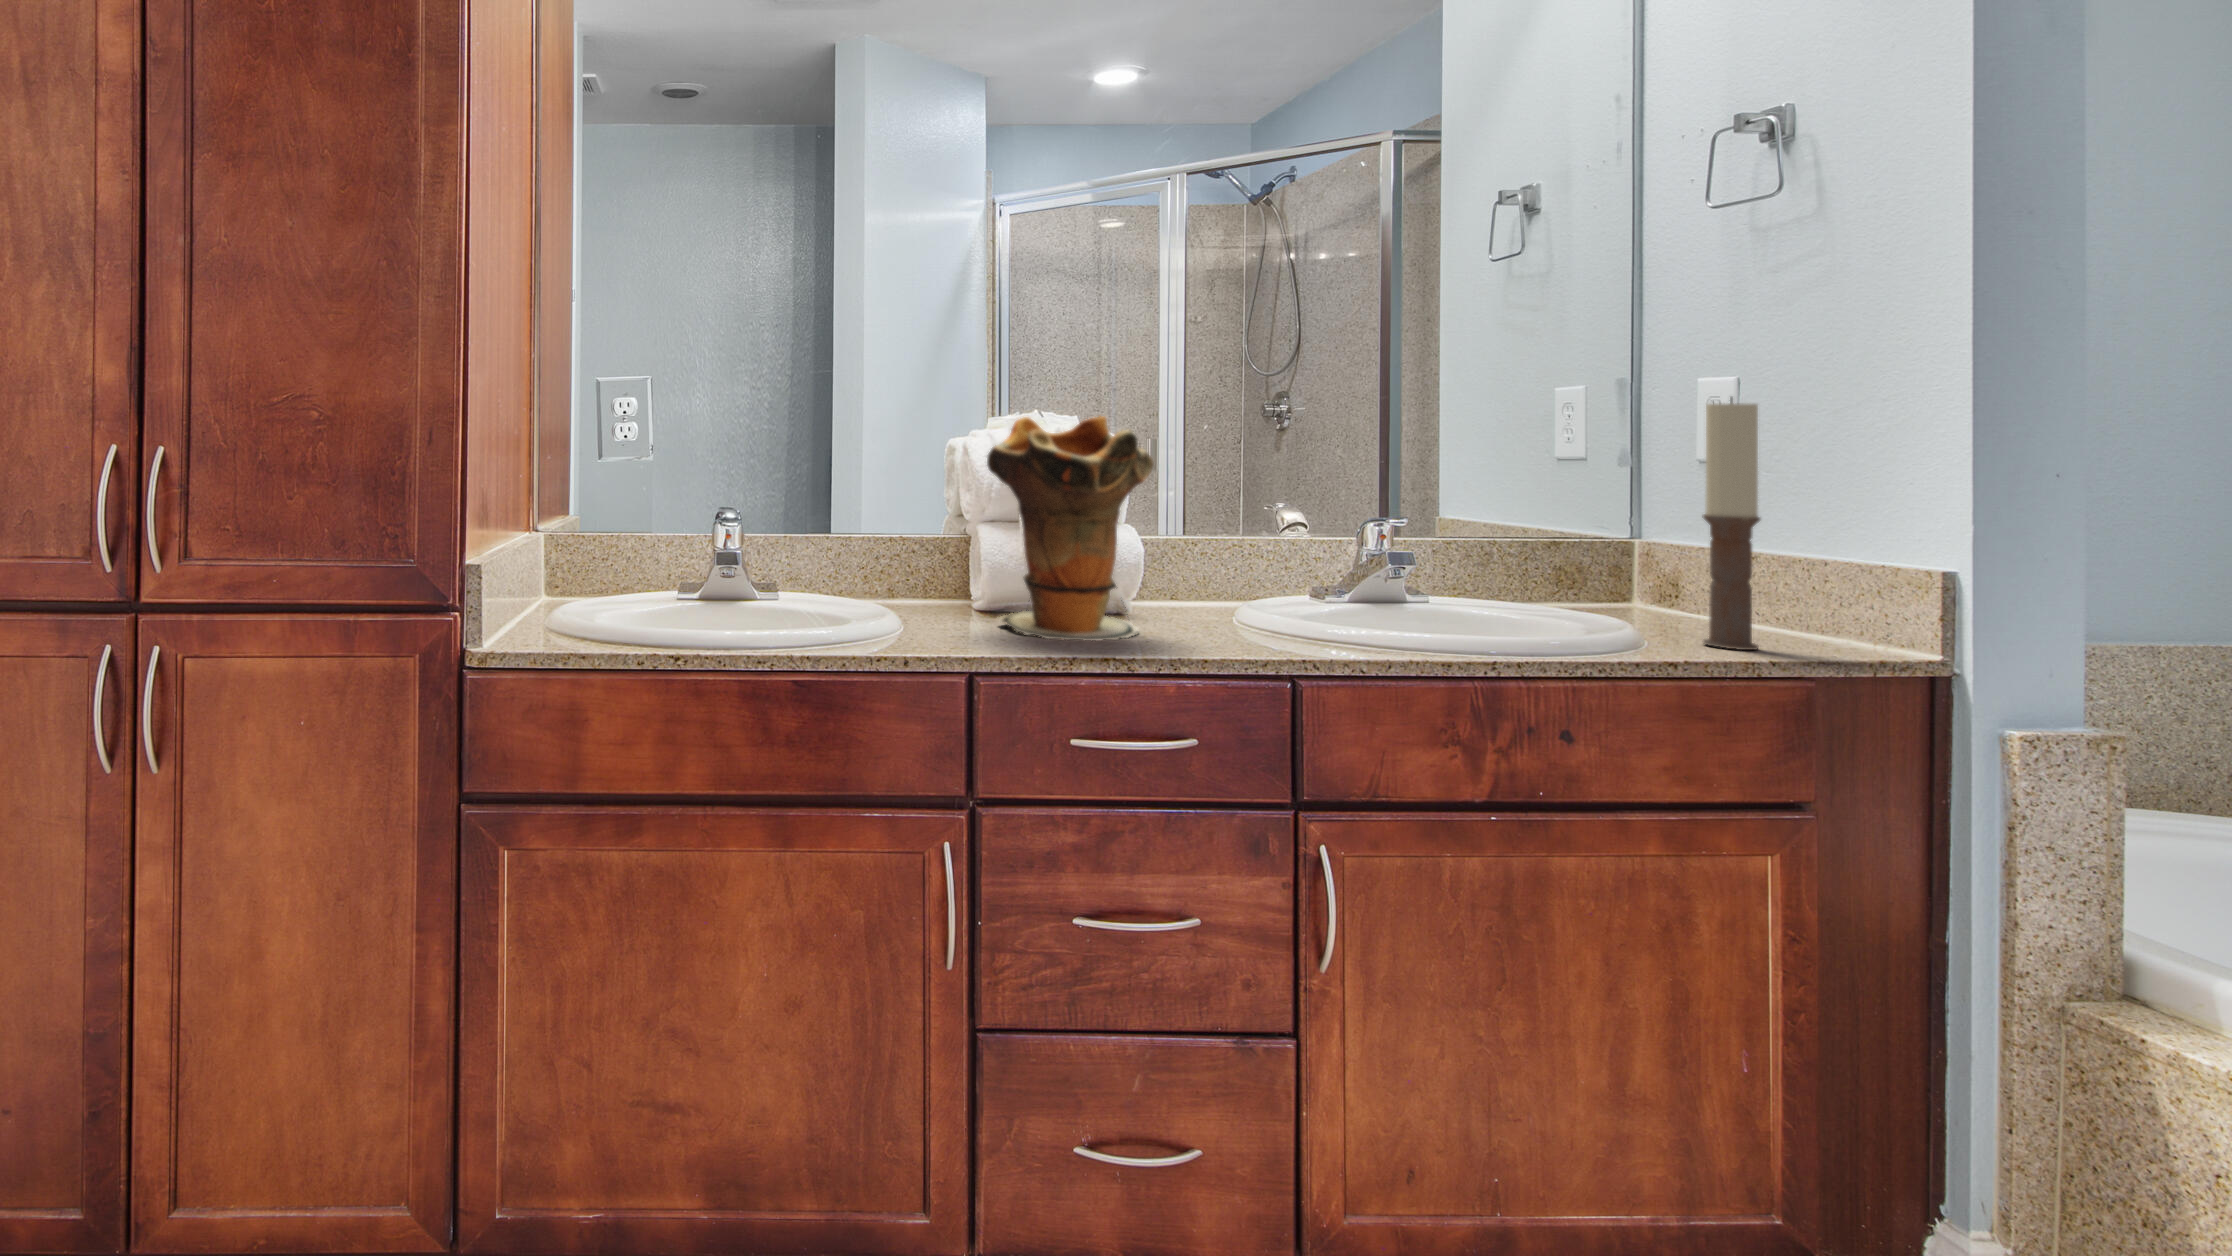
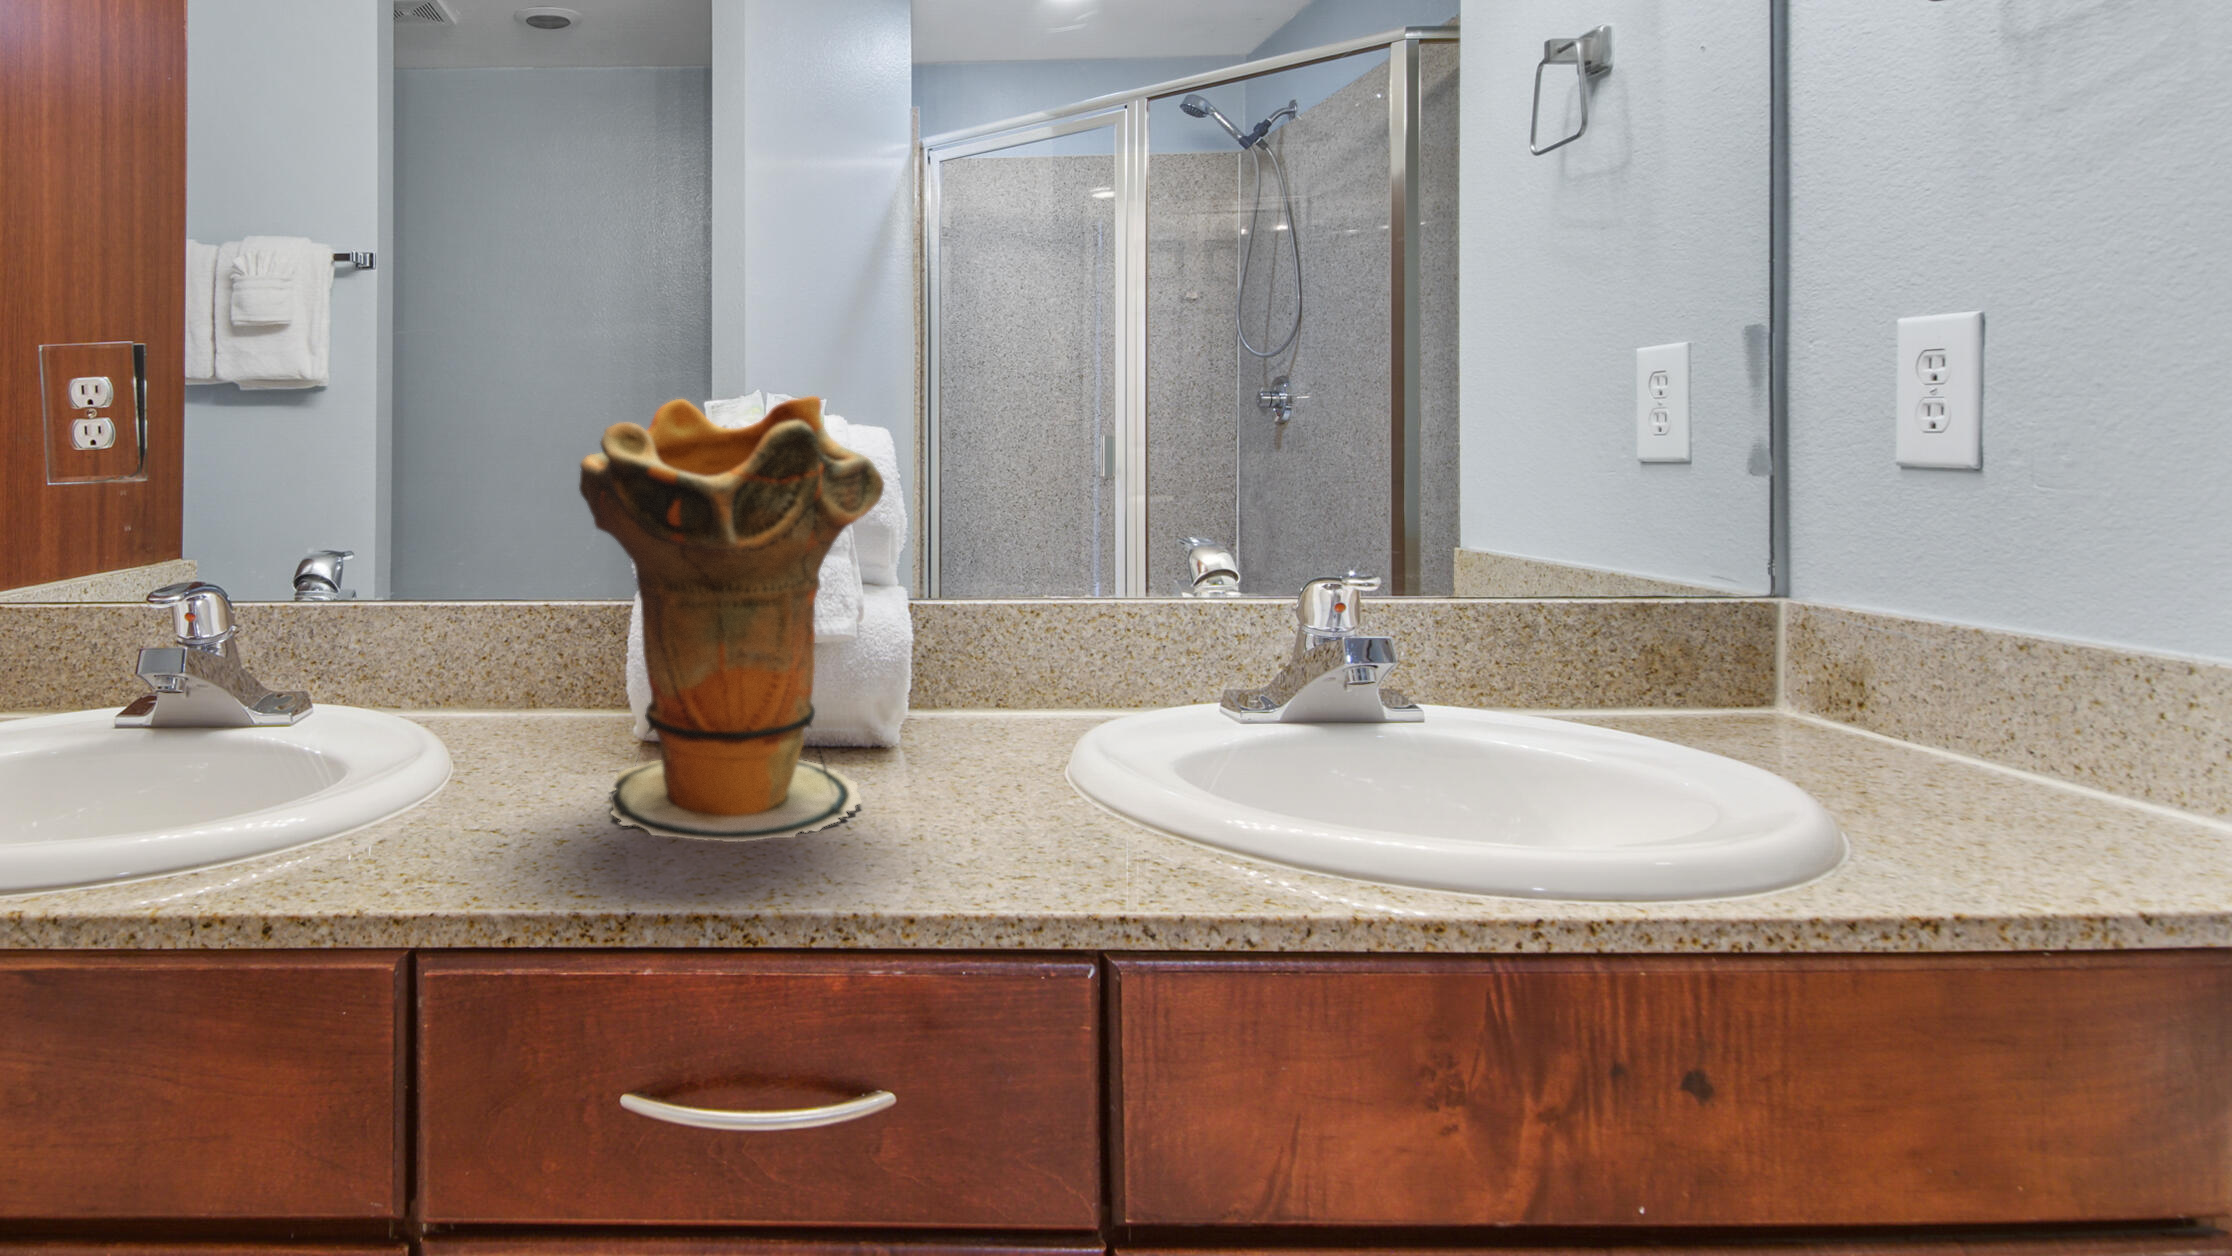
candle: present [1702,397,1760,650] -> none [1956,338,2083,862]

